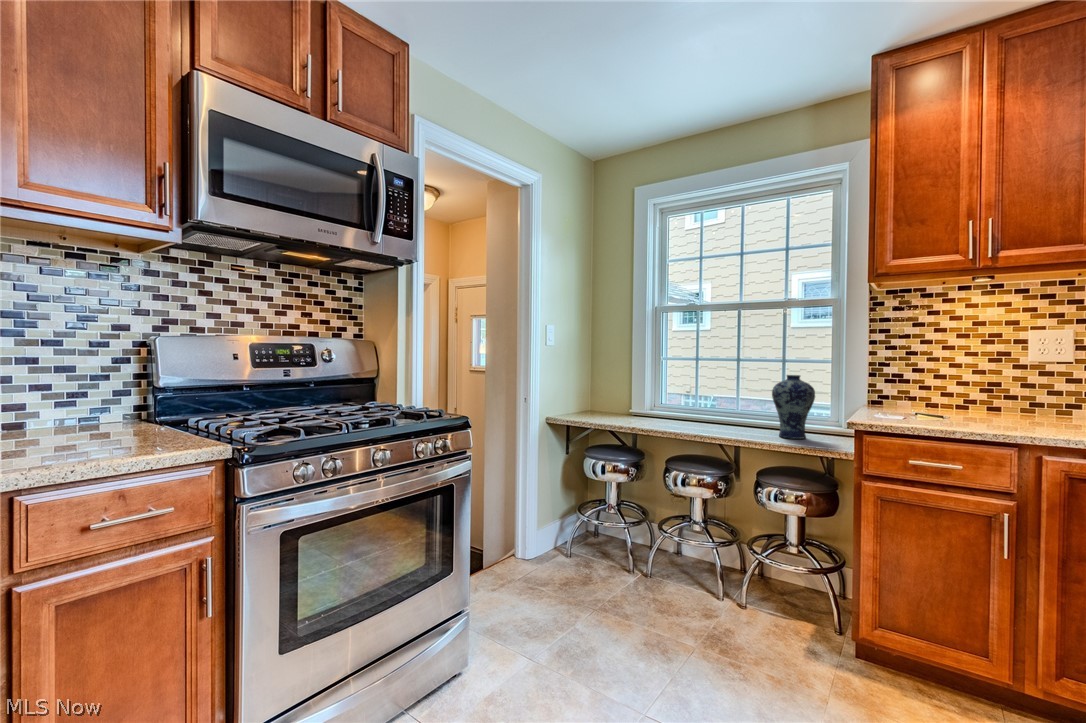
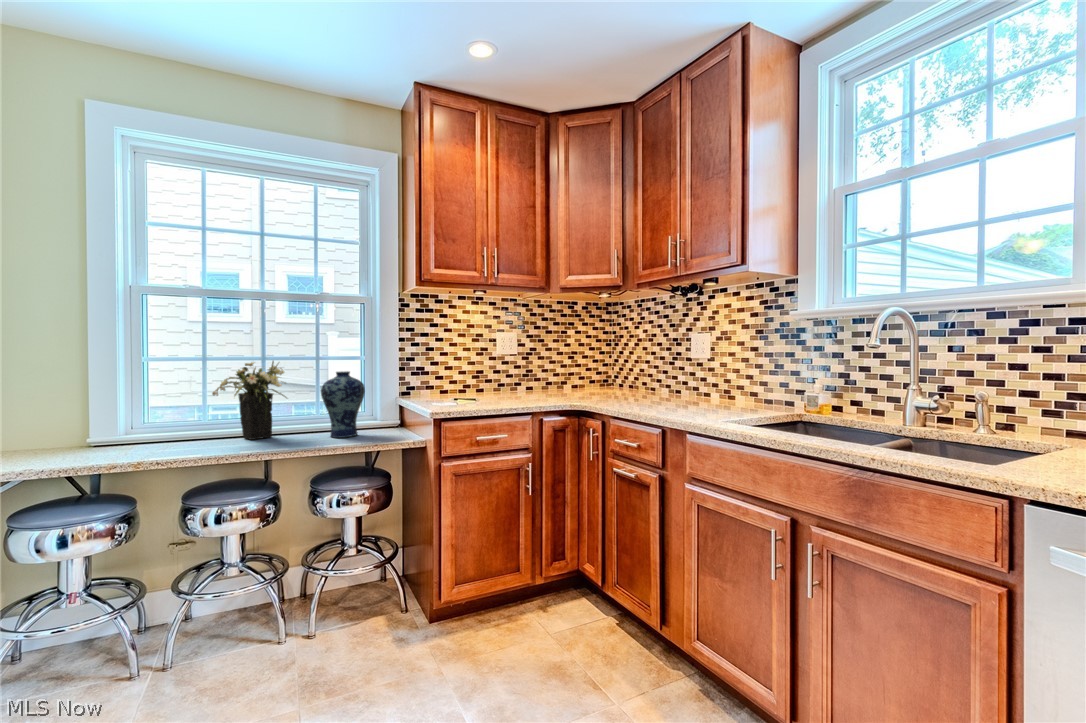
flower arrangement: none [692,362,750,428] -> present [212,361,286,440]

